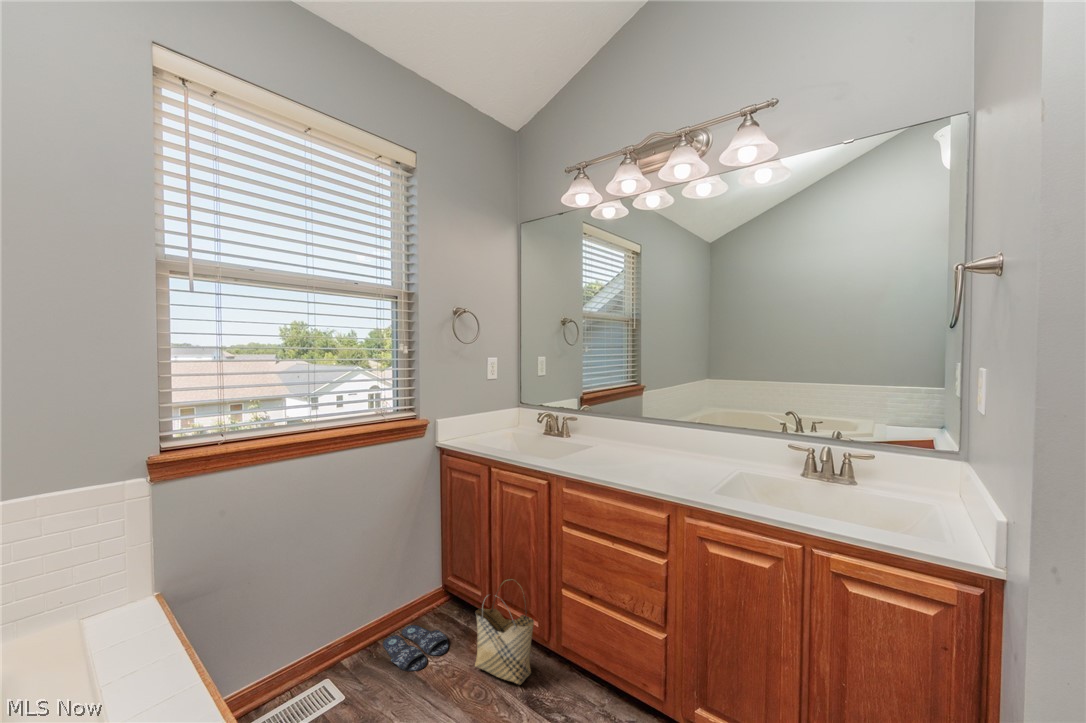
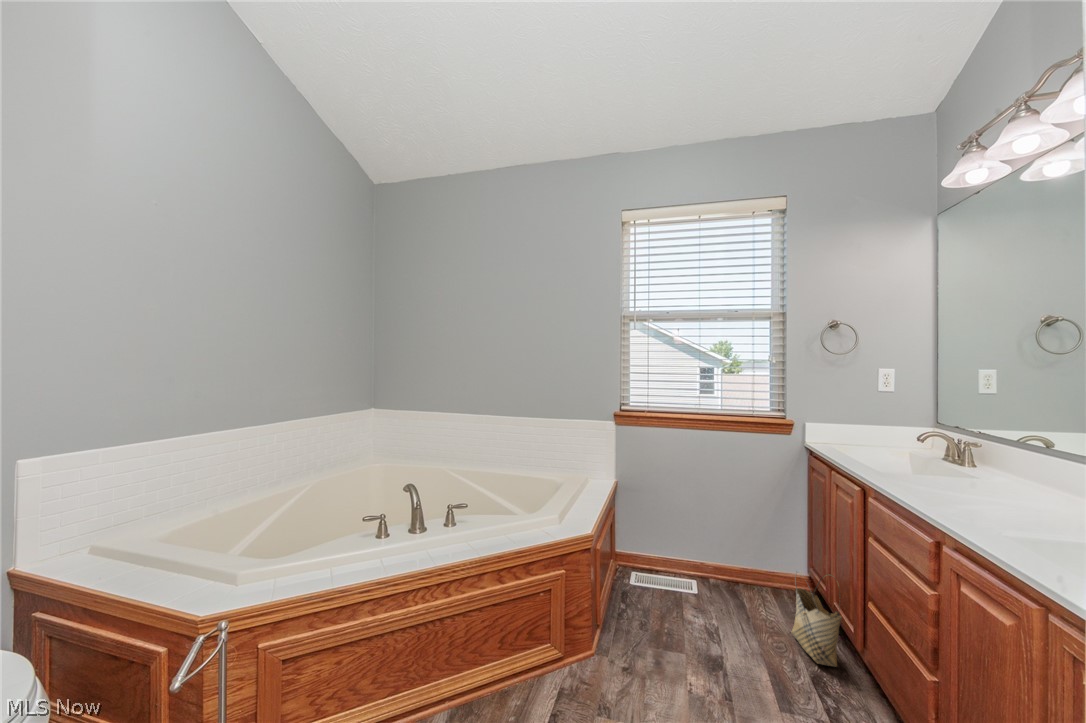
slippers: present [383,625,448,671] -> none [738,586,788,616]

